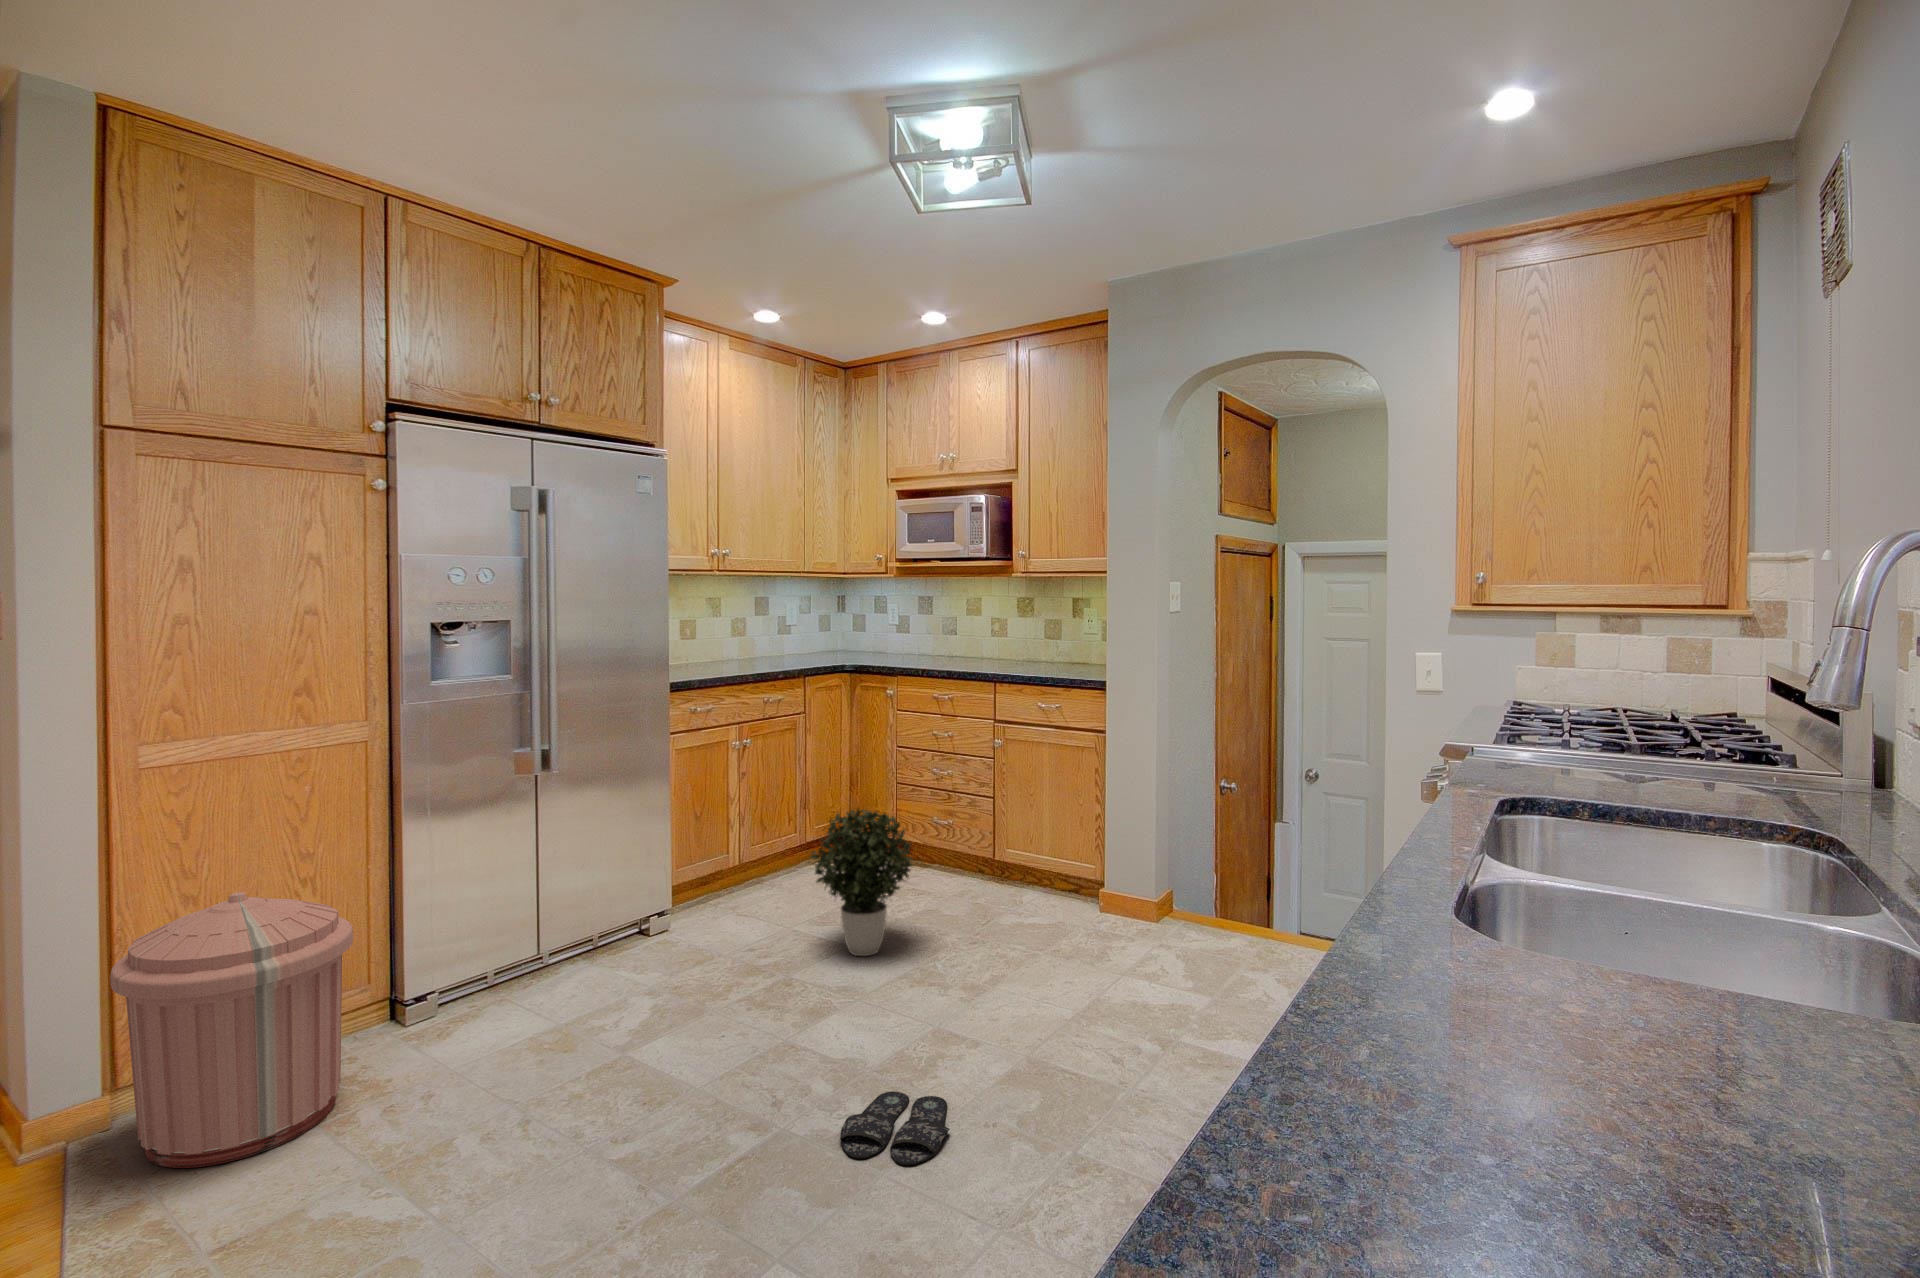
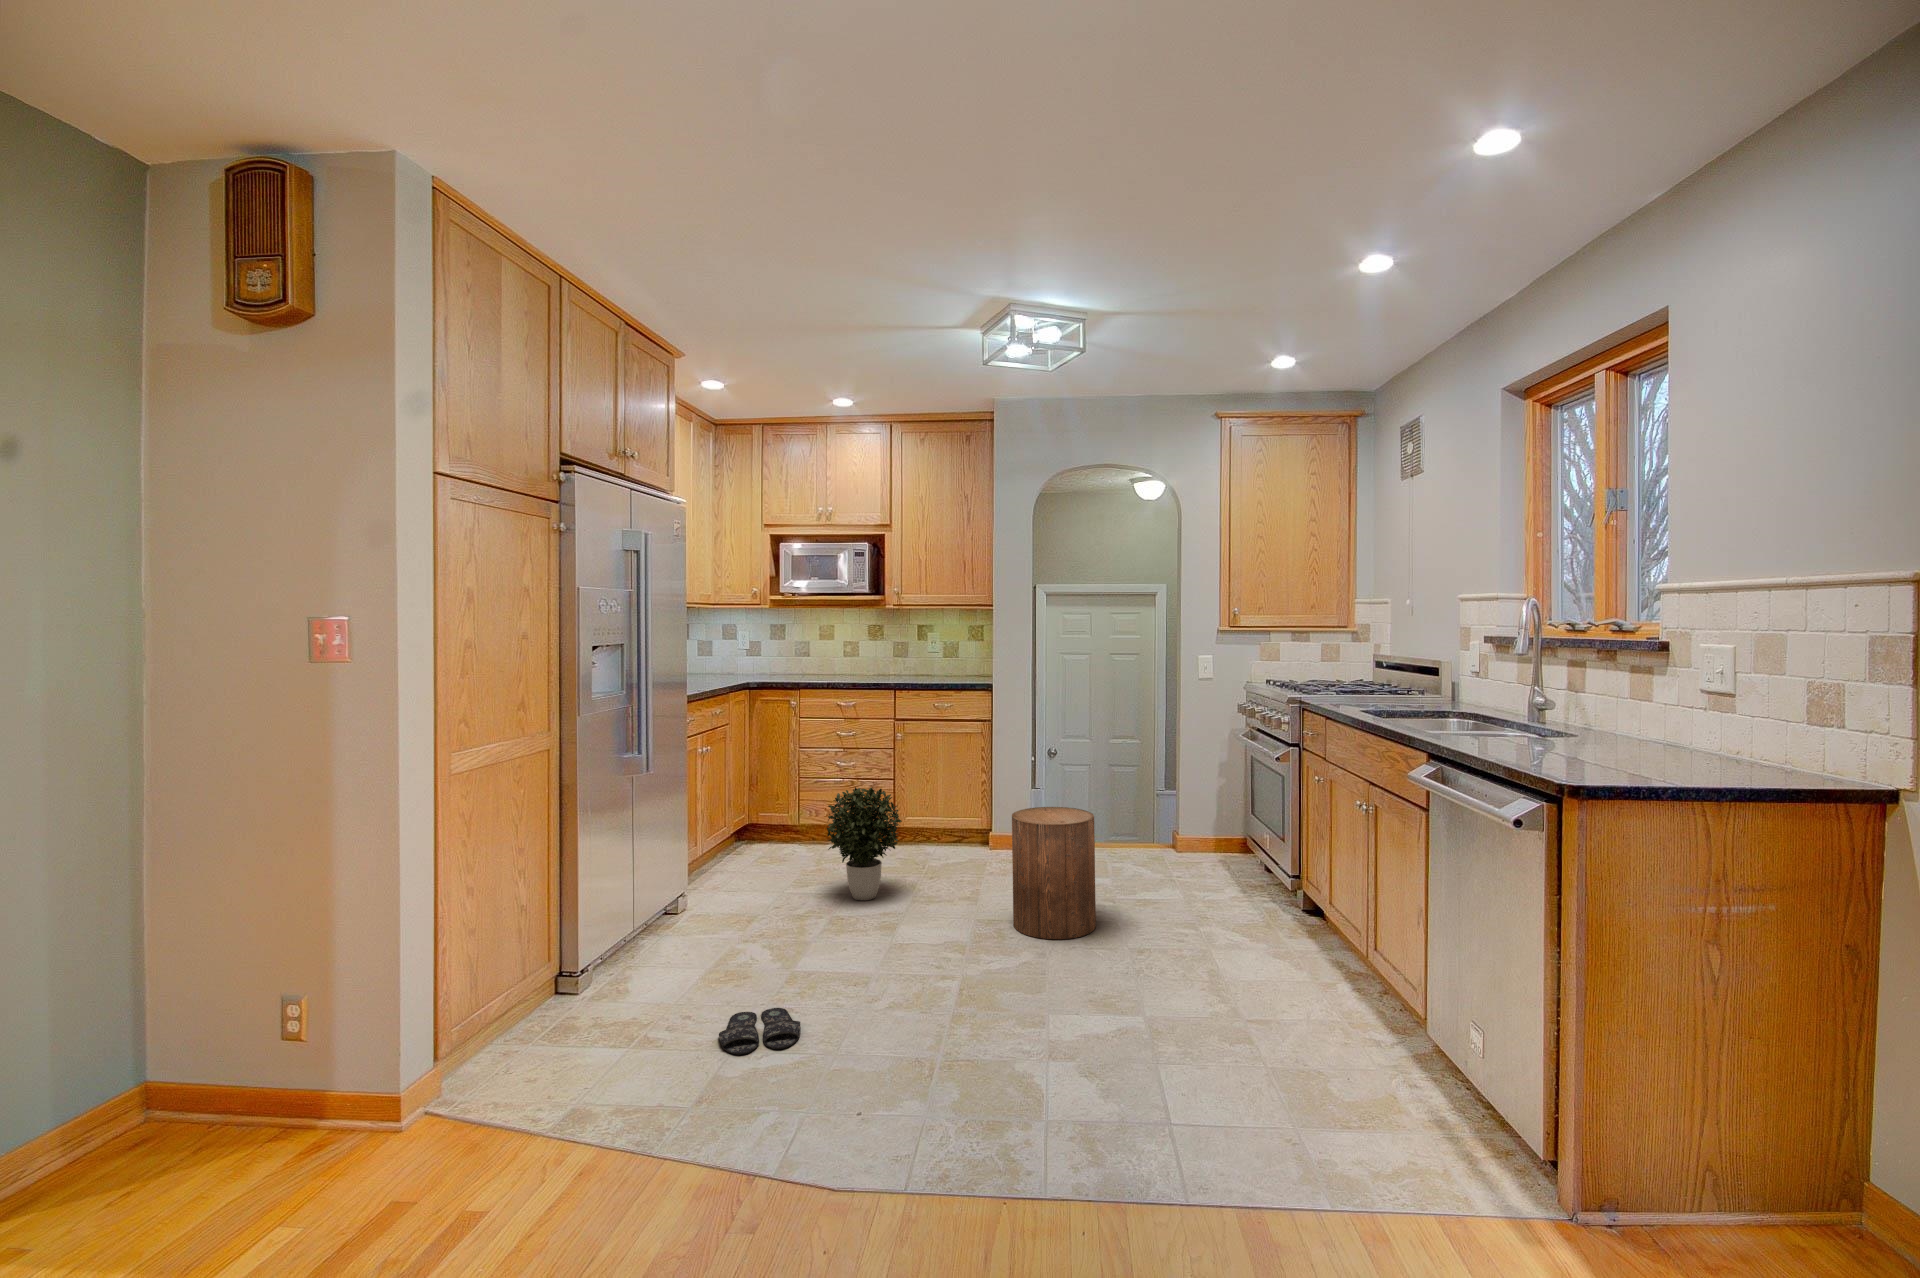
stool: none [973,870,1099,1085] -> present [1012,807,1096,939]
trash can: present [110,892,353,1168] -> none [446,884,628,1121]
slippers: present [840,1091,950,1165] -> present [719,1008,800,1055]

